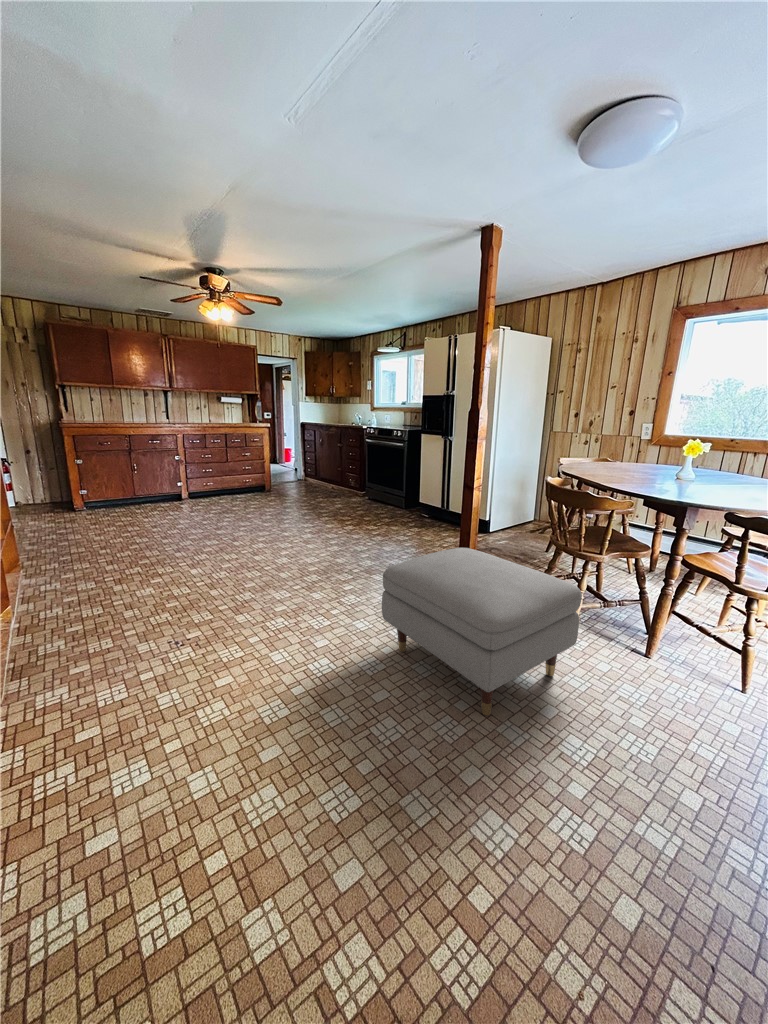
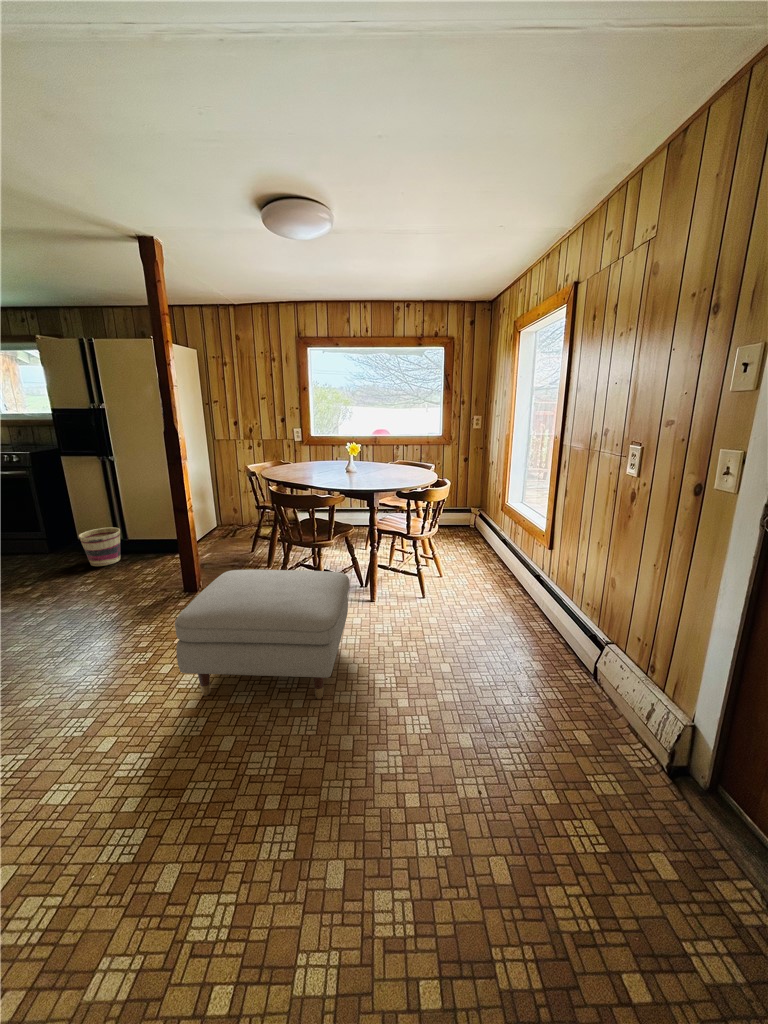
basket: none [413,499,442,530] -> present [79,527,120,566]

